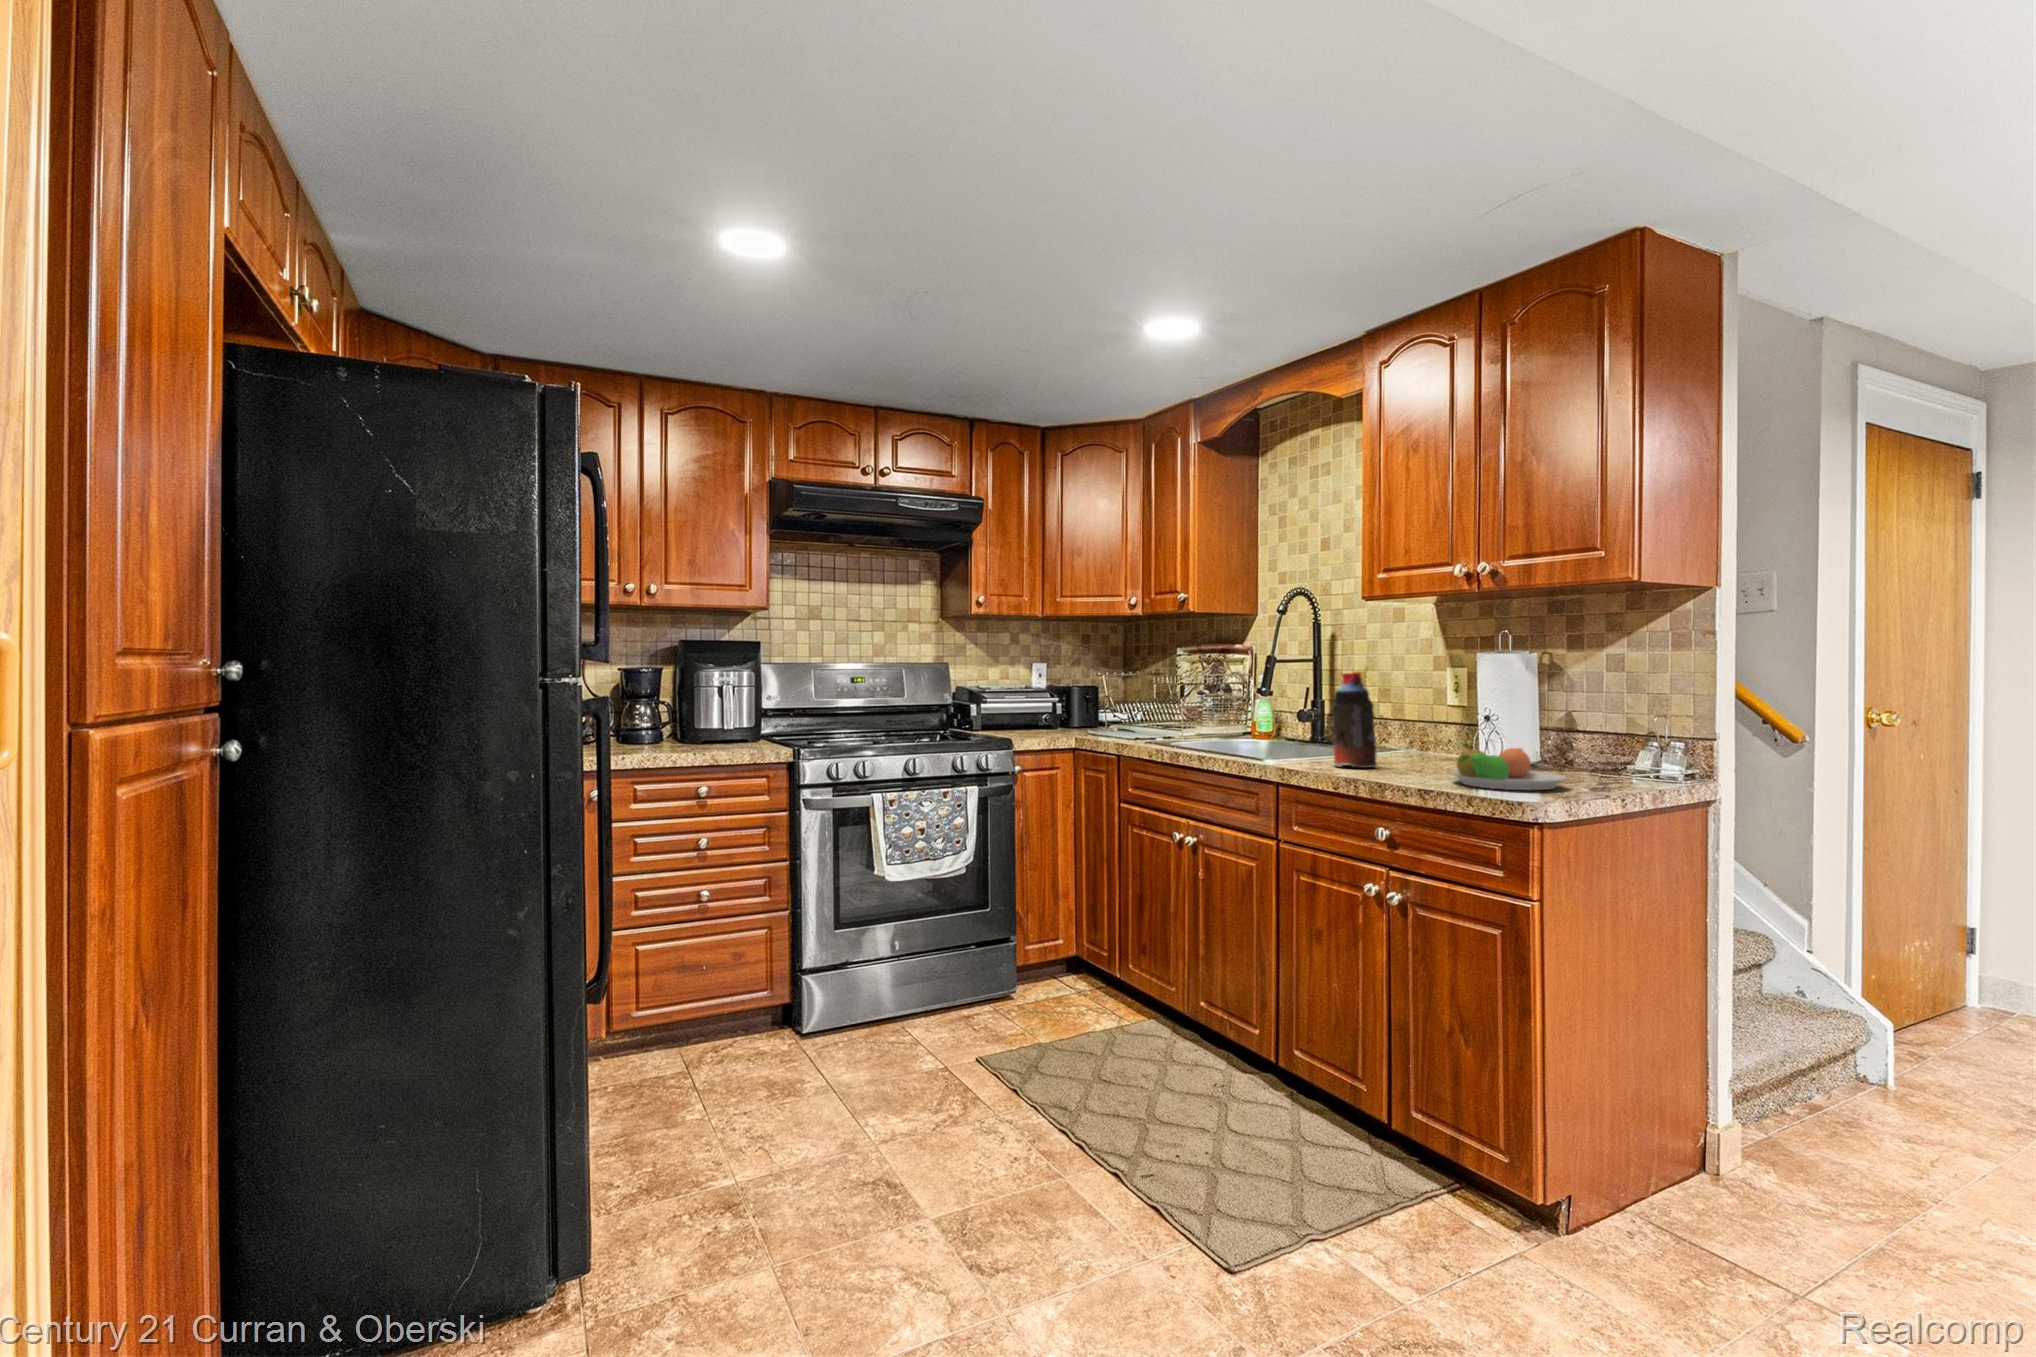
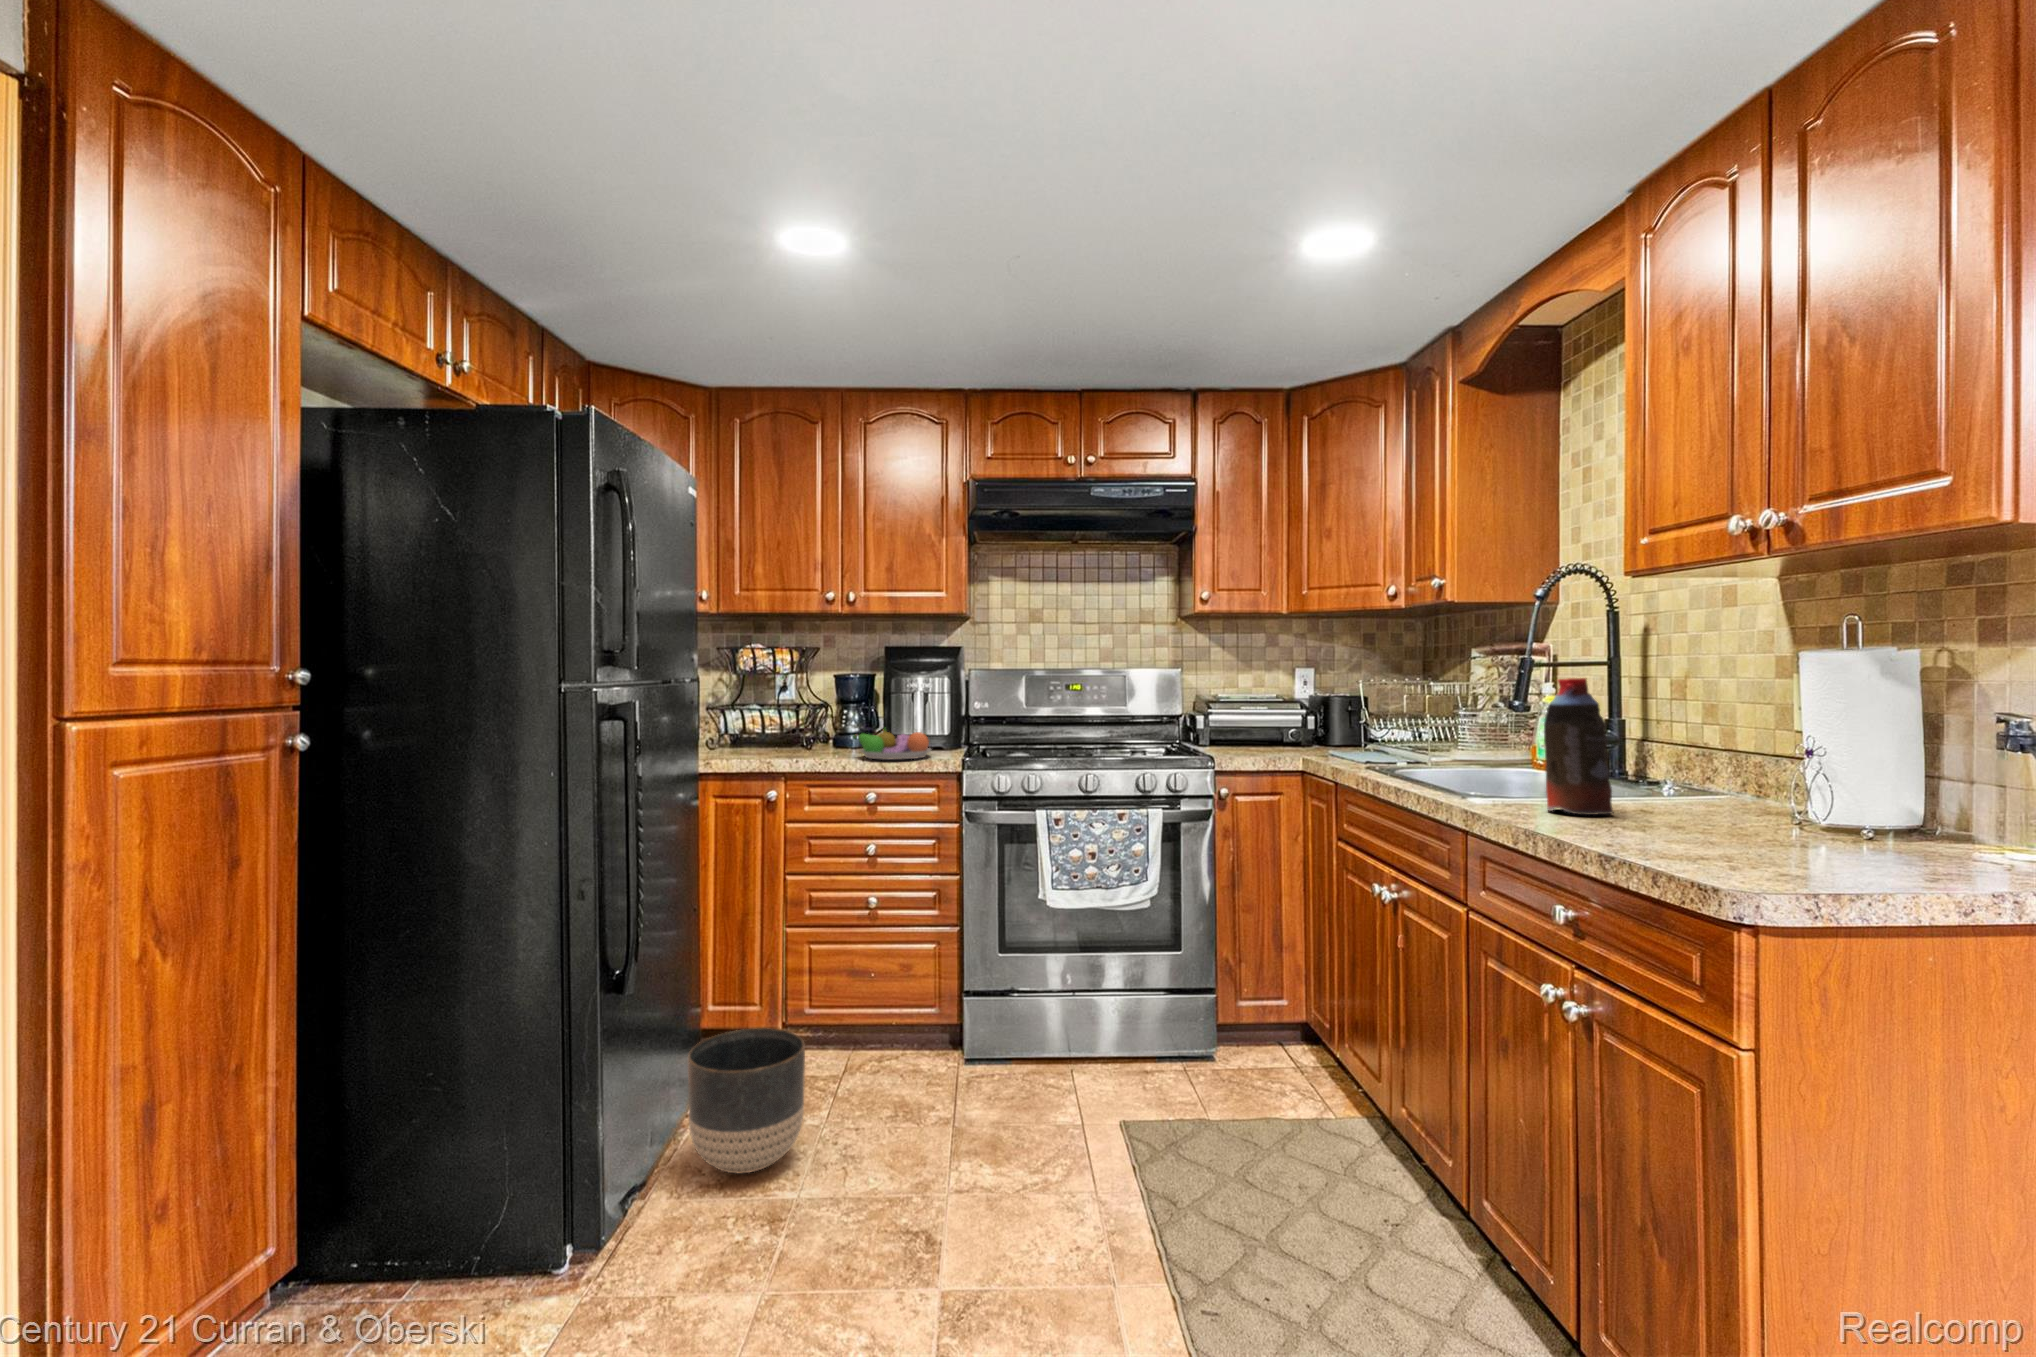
fruit bowl: present [1452,743,1566,790] -> present [852,729,931,759]
planter: none [594,1029,716,1178] -> present [688,1028,805,1174]

